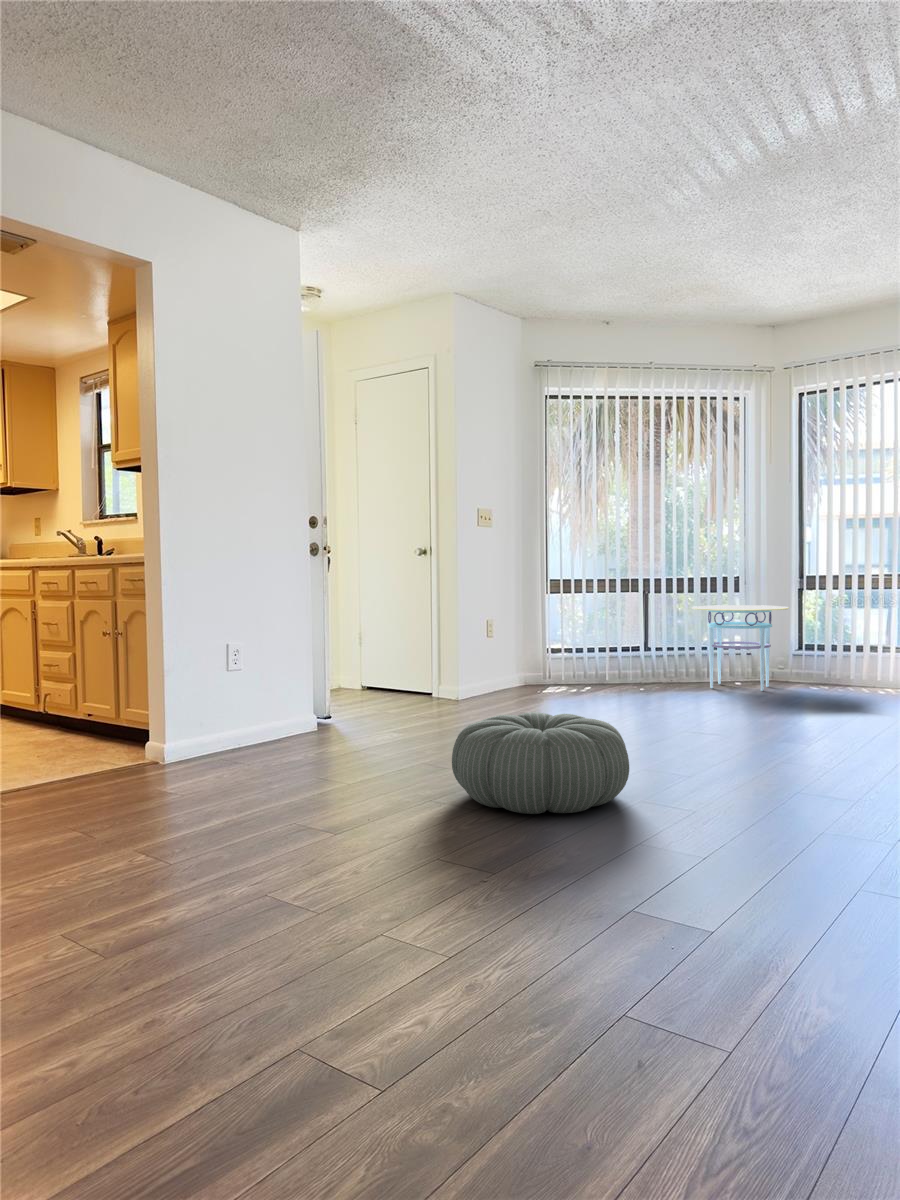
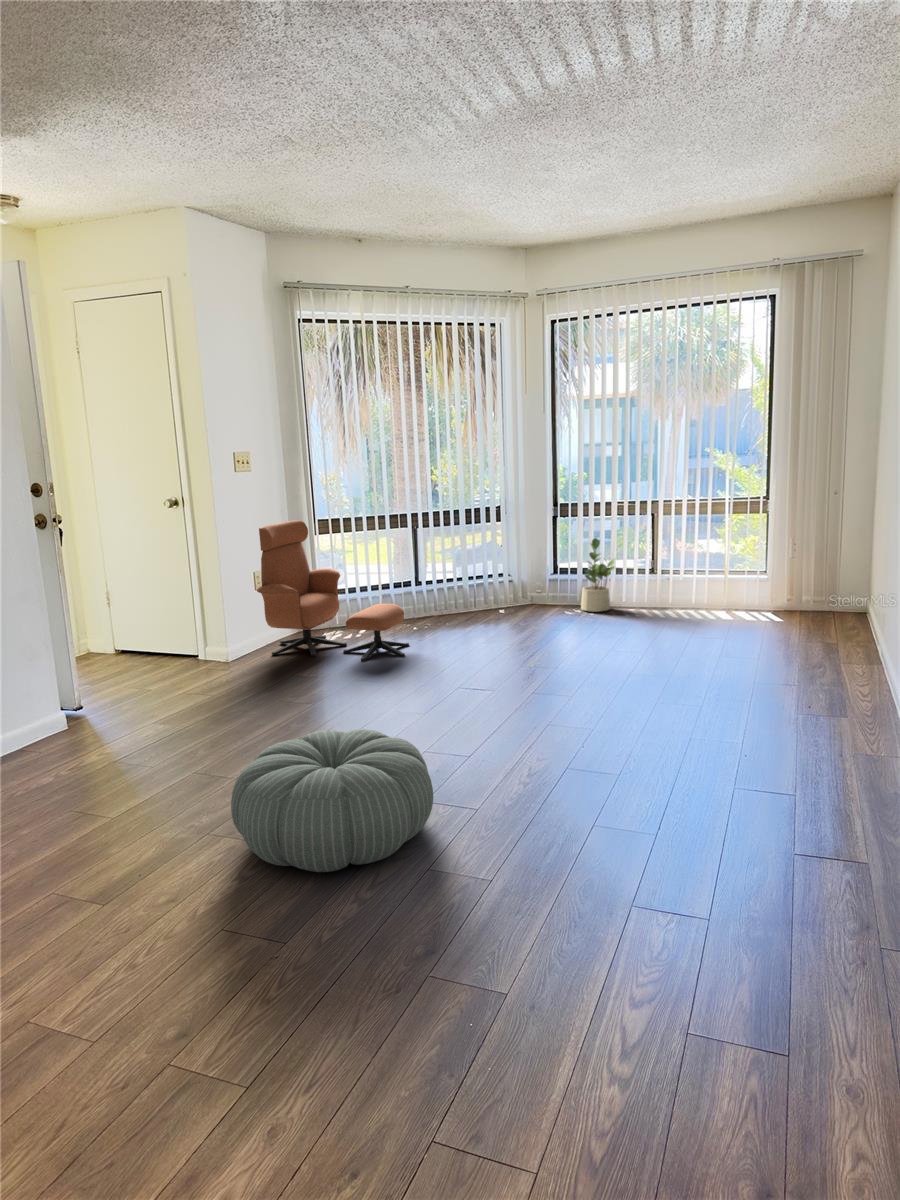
lounge chair: none [489,576,632,707] -> present [257,520,409,661]
side table: present [692,605,789,691] -> none [459,535,549,620]
potted plant: none [826,610,870,689] -> present [581,538,616,612]

